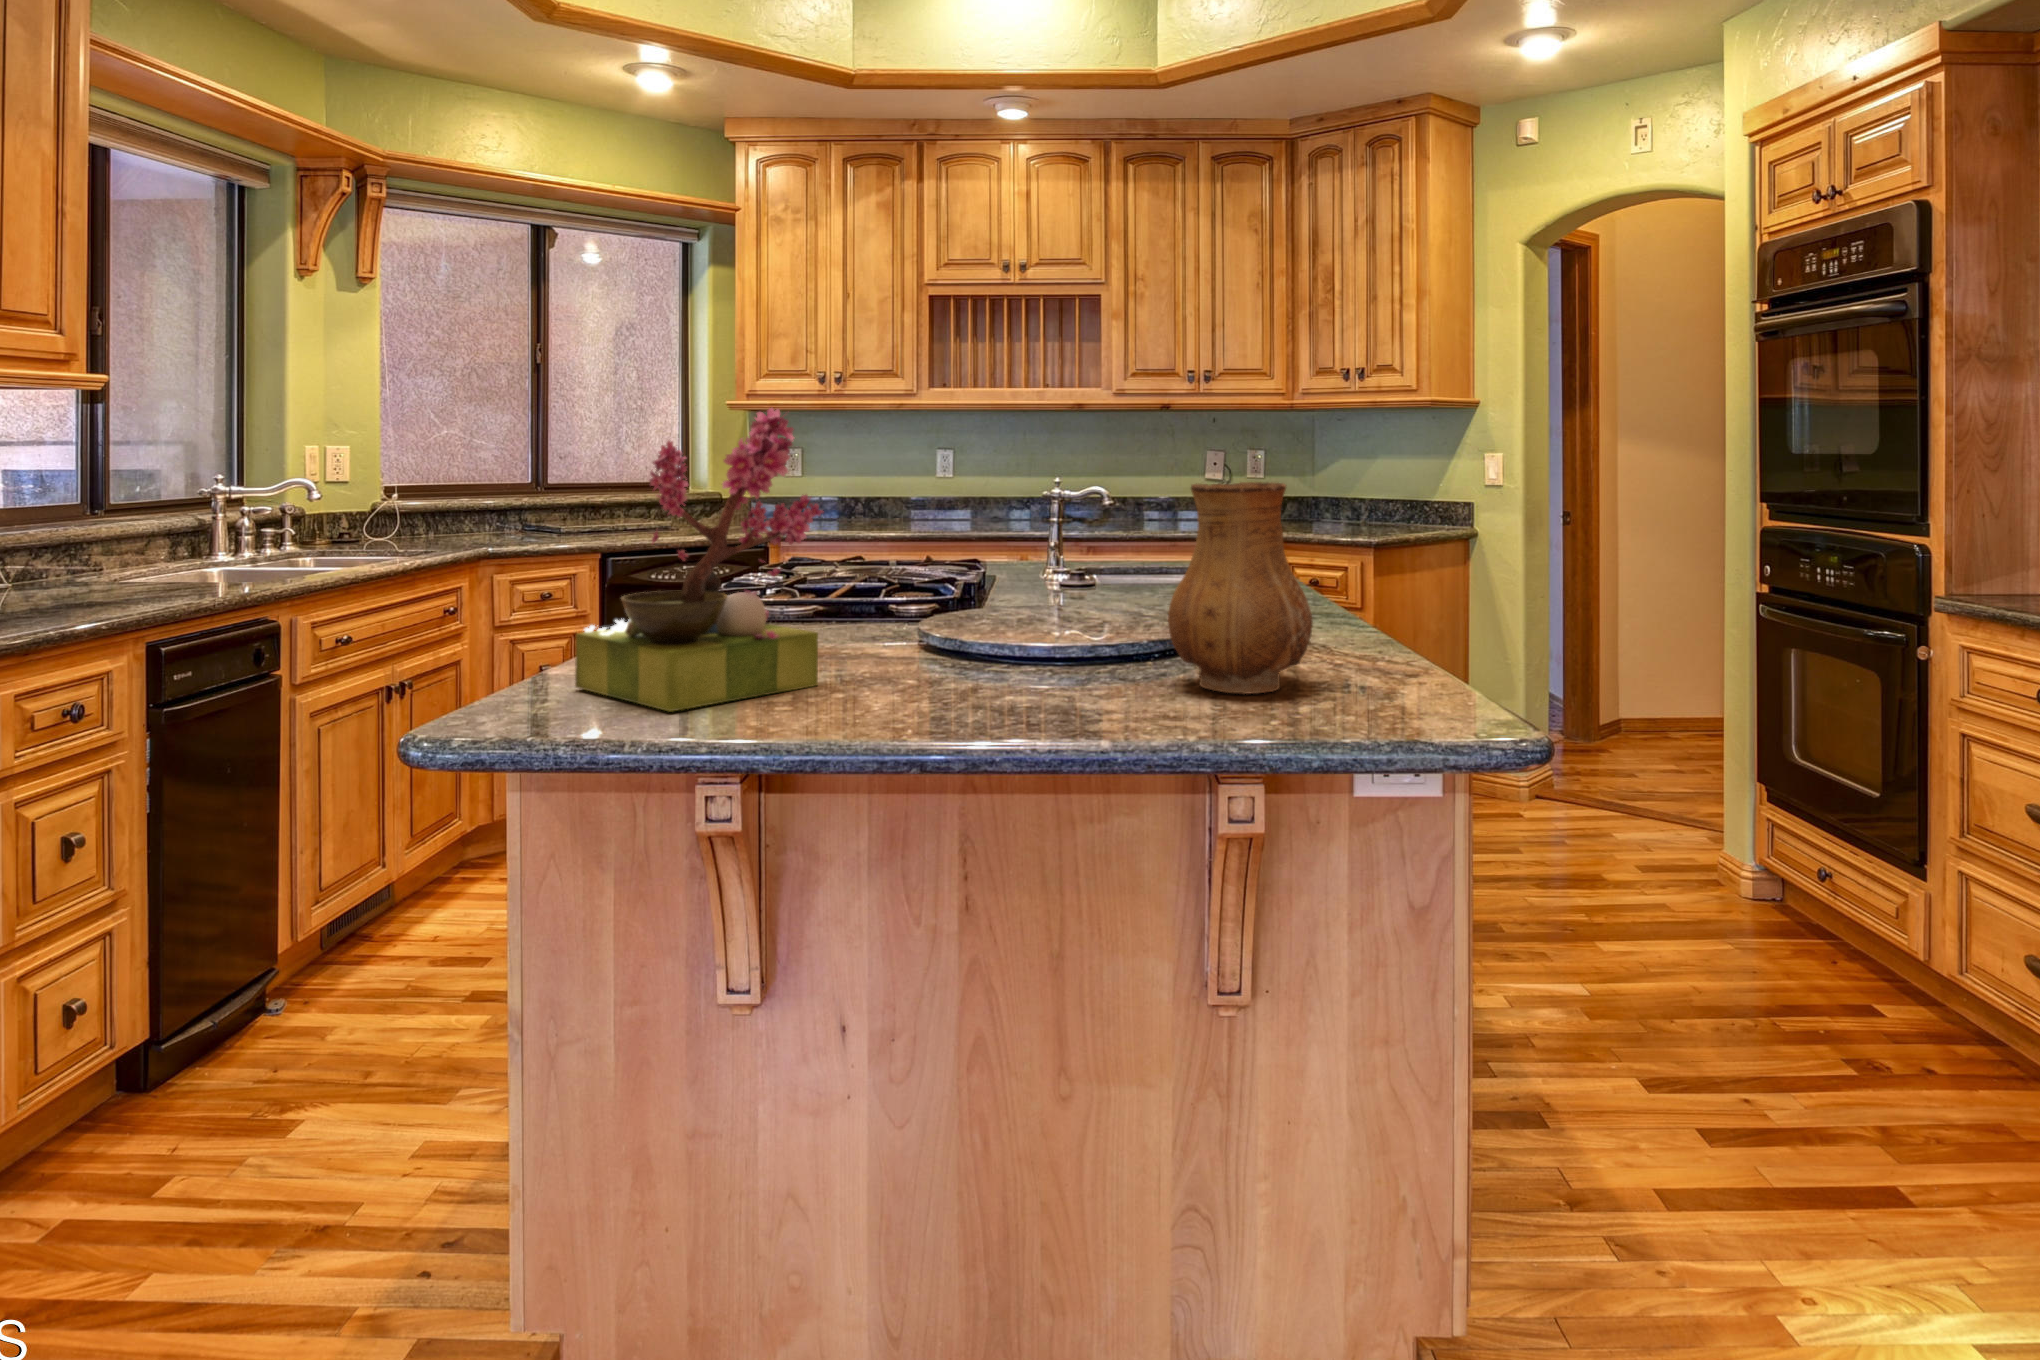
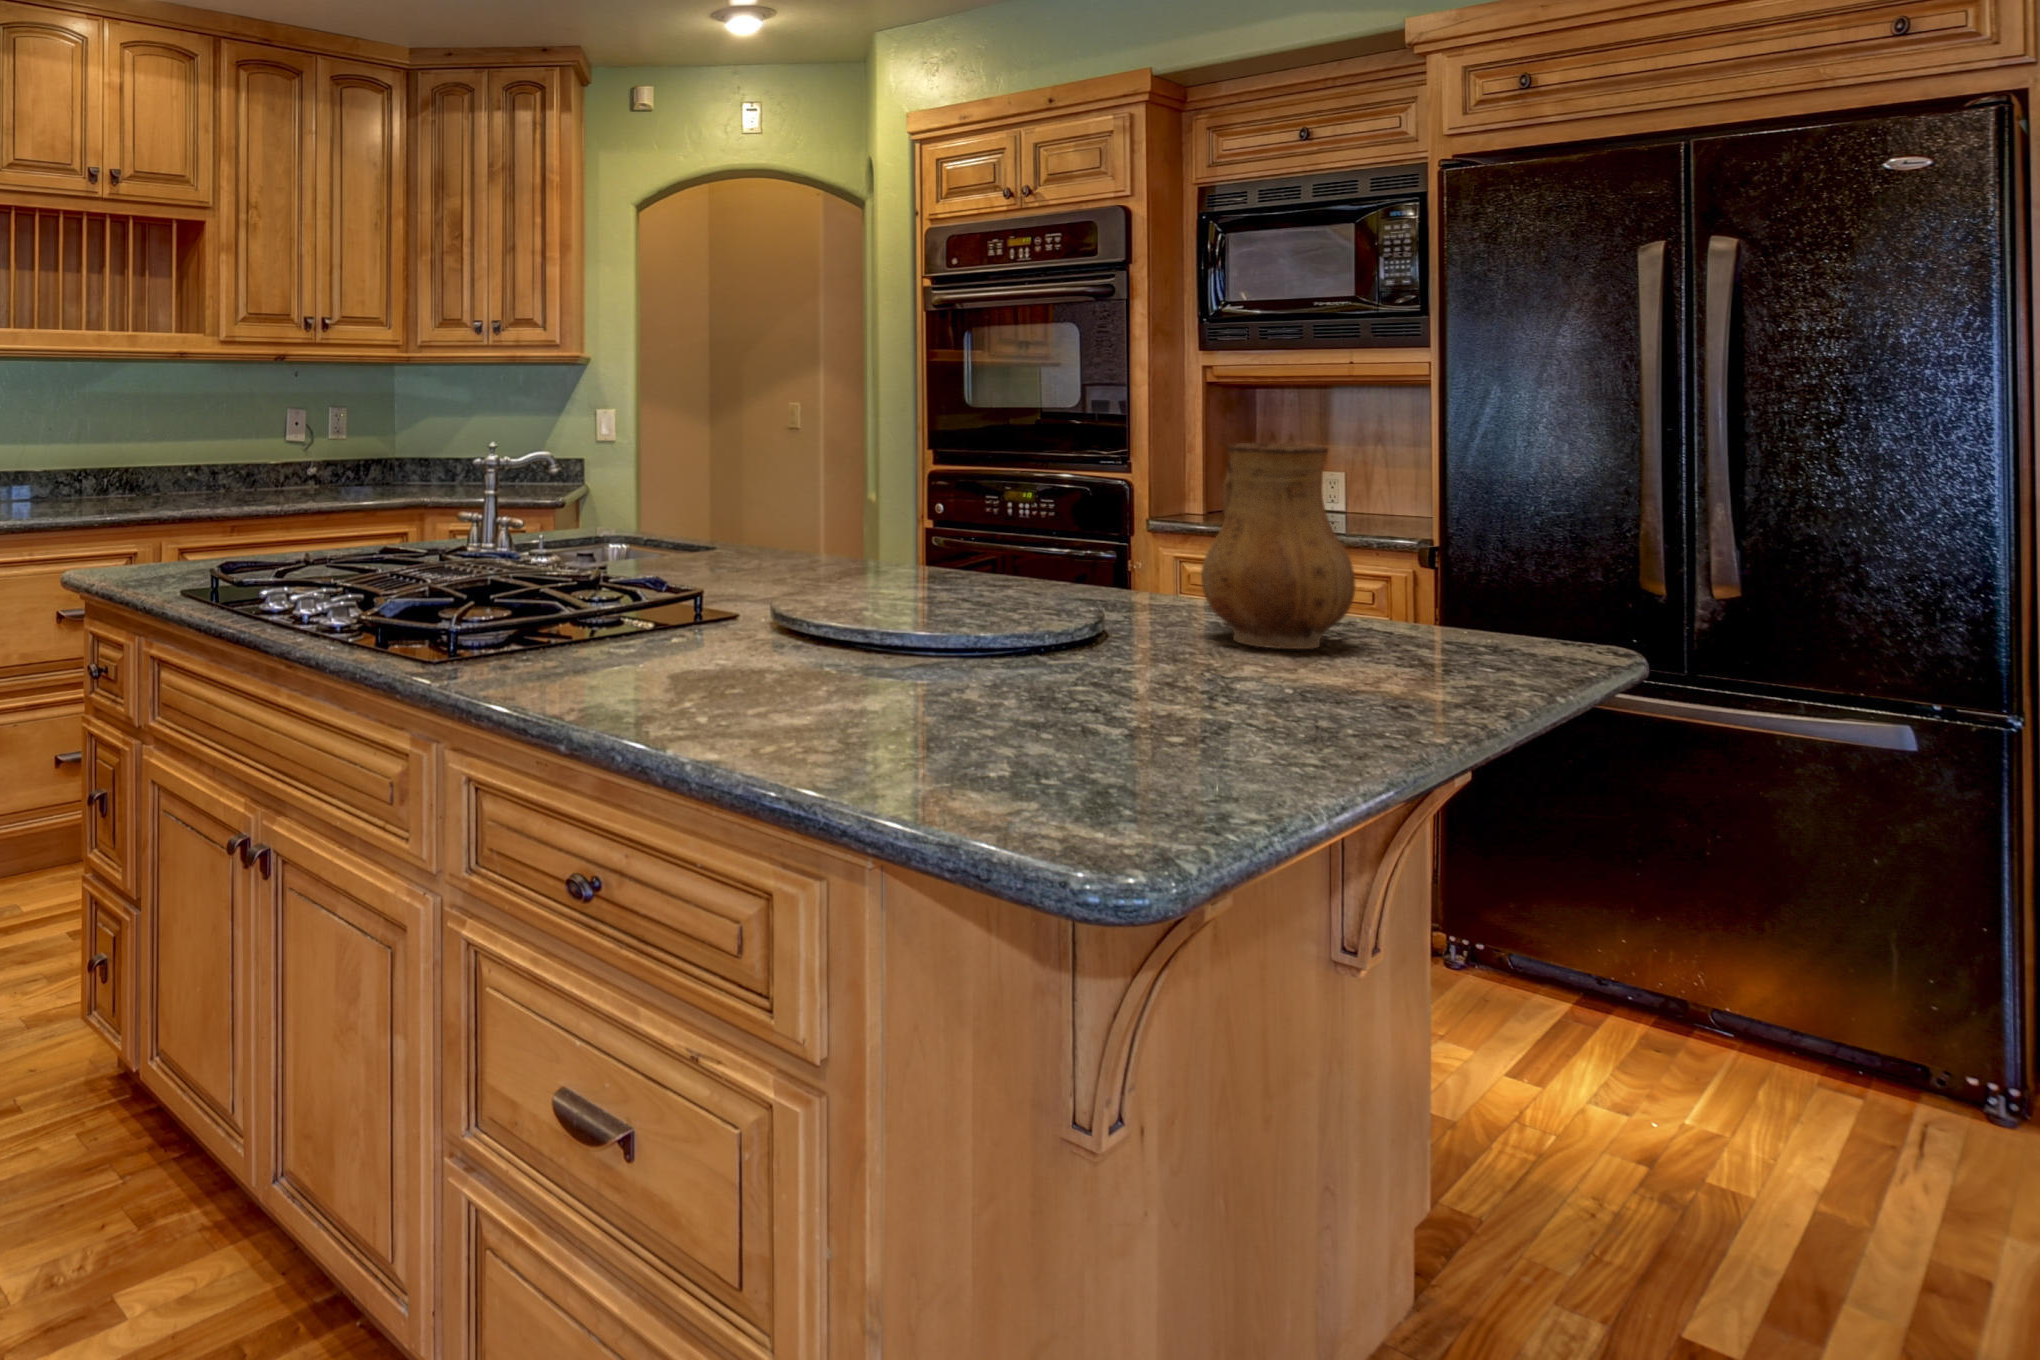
flower arrangement: present [575,408,823,712] -> none [803,362,1071,751]

